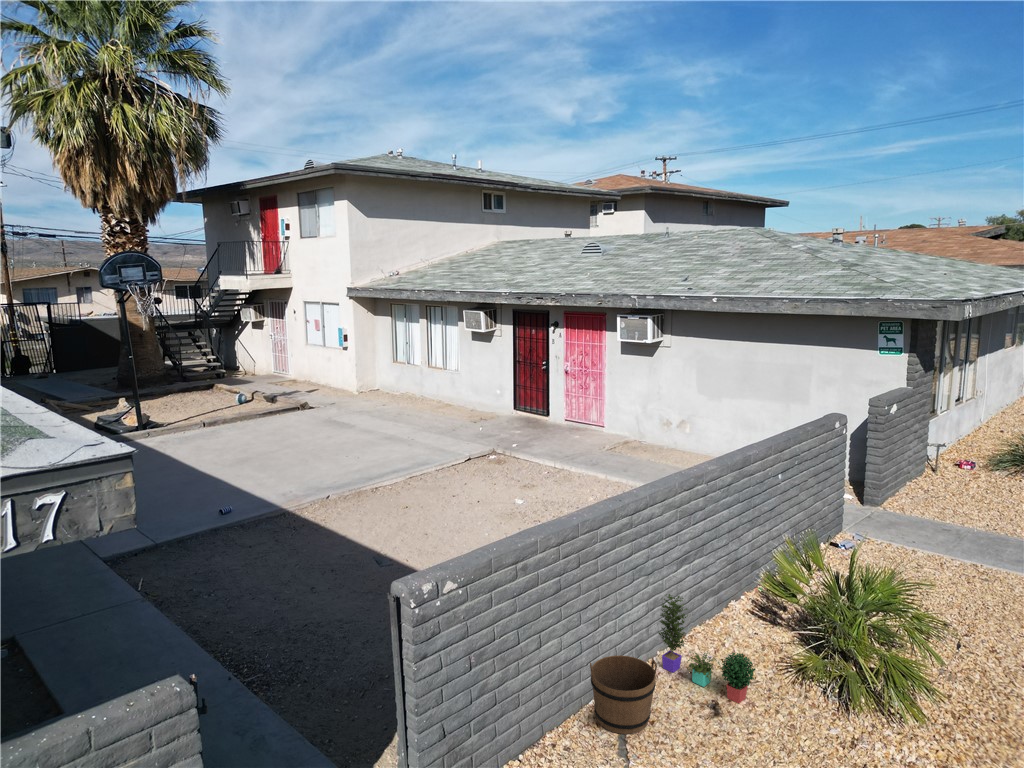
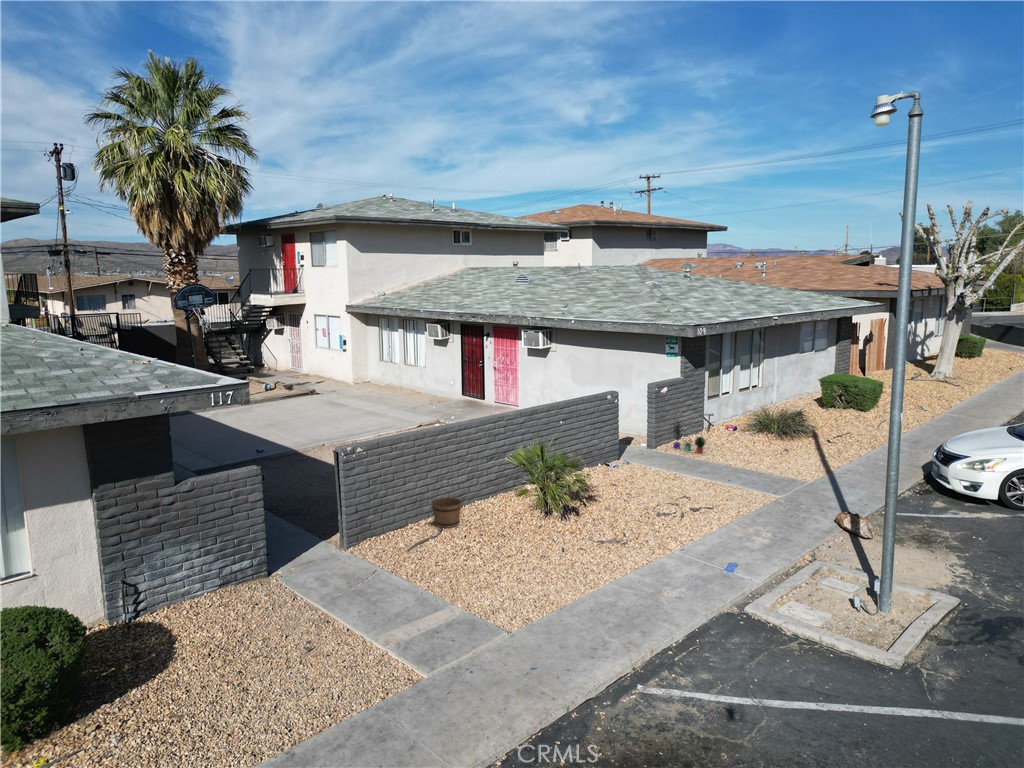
potted plant: present [658,594,756,703] -> present [674,421,706,453]

